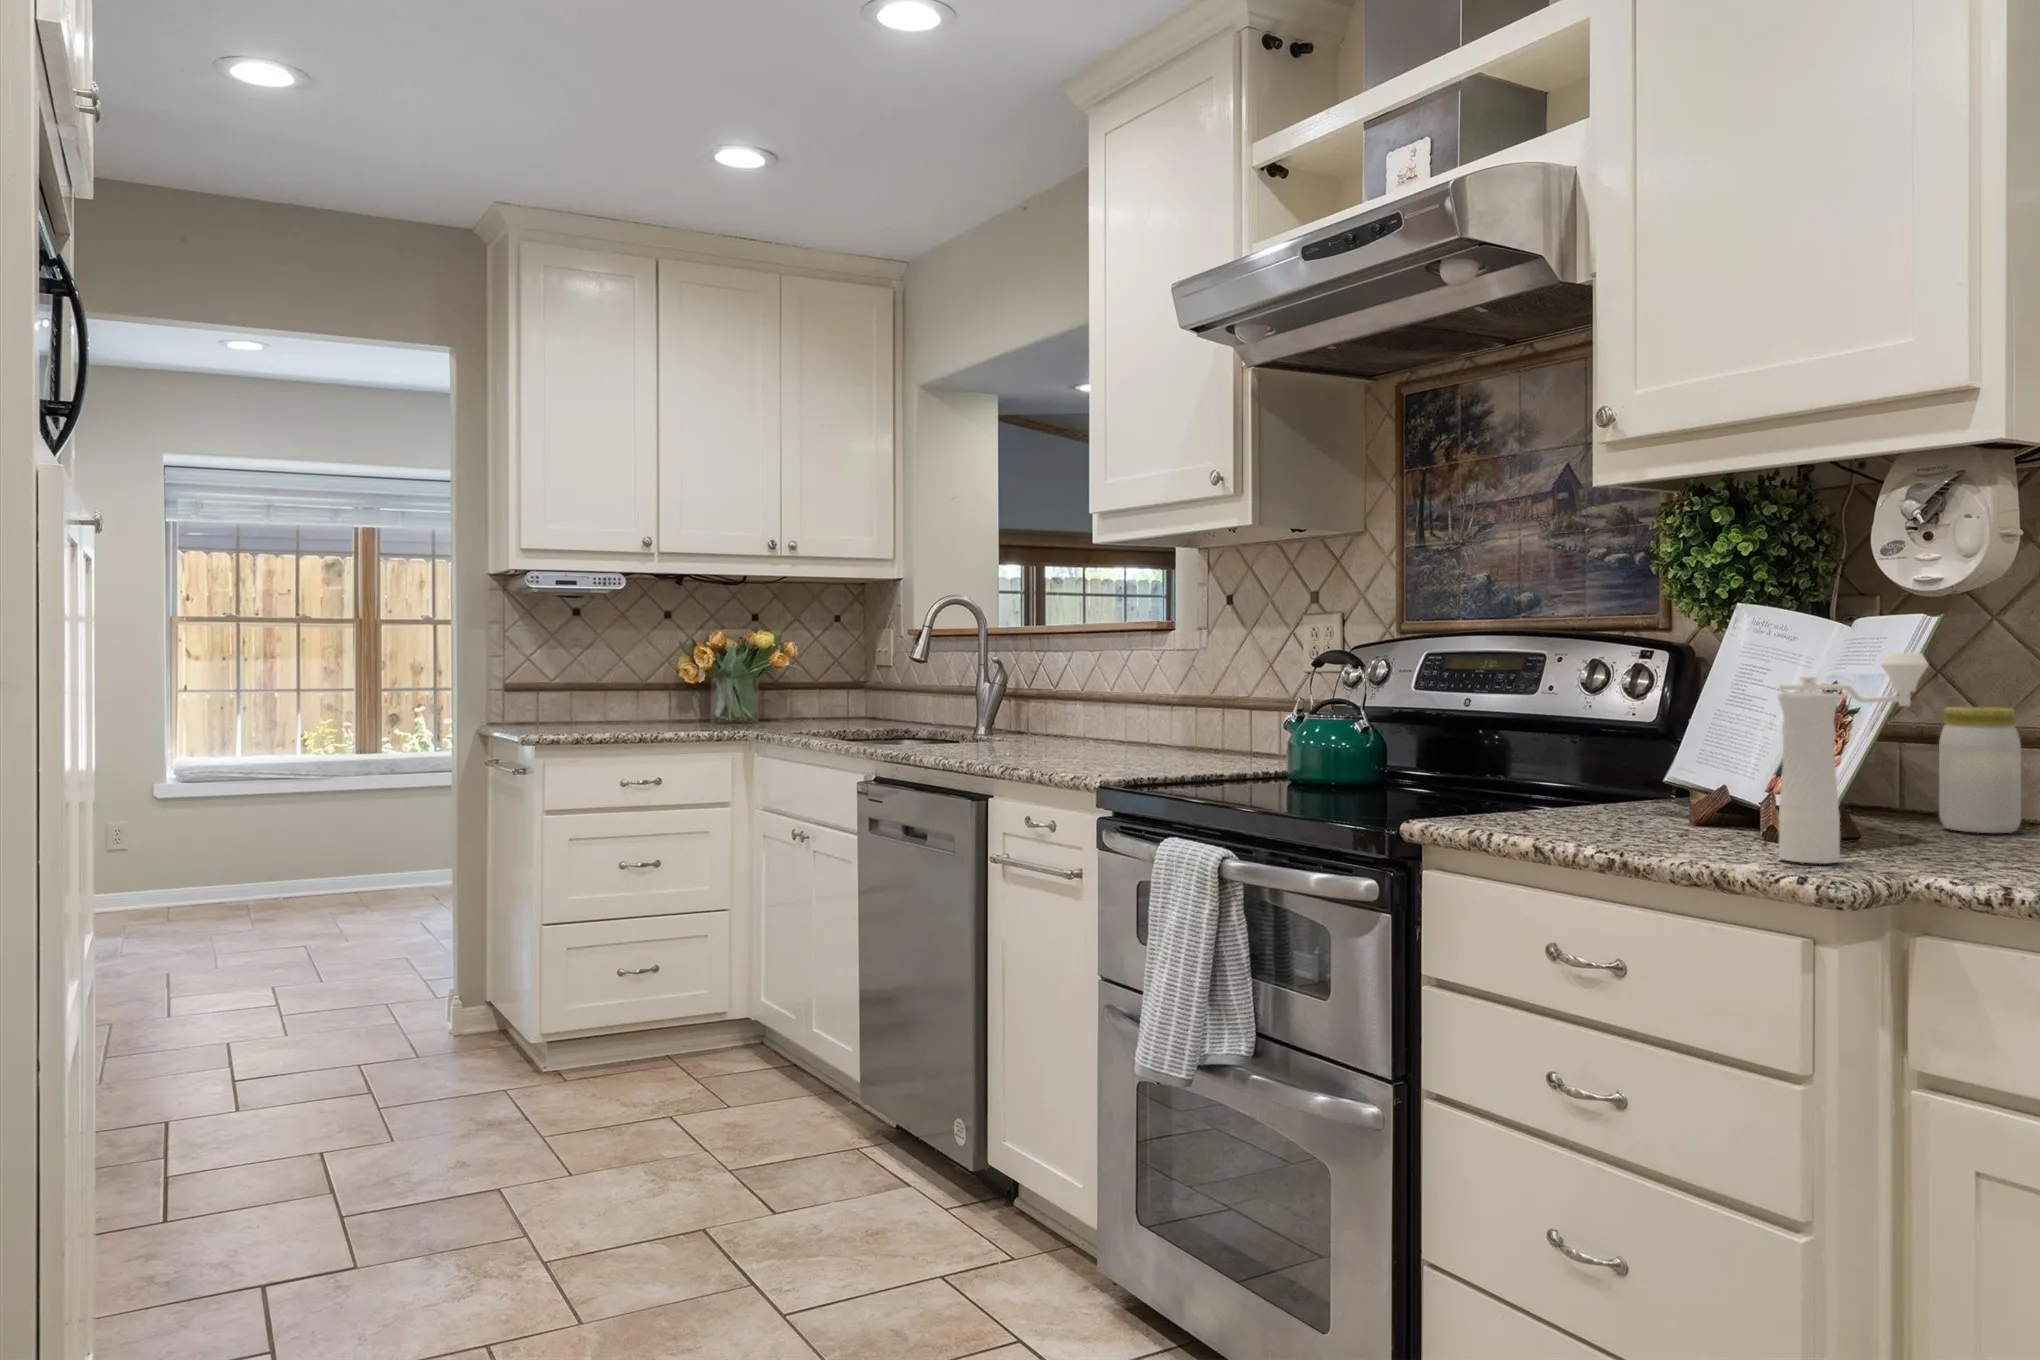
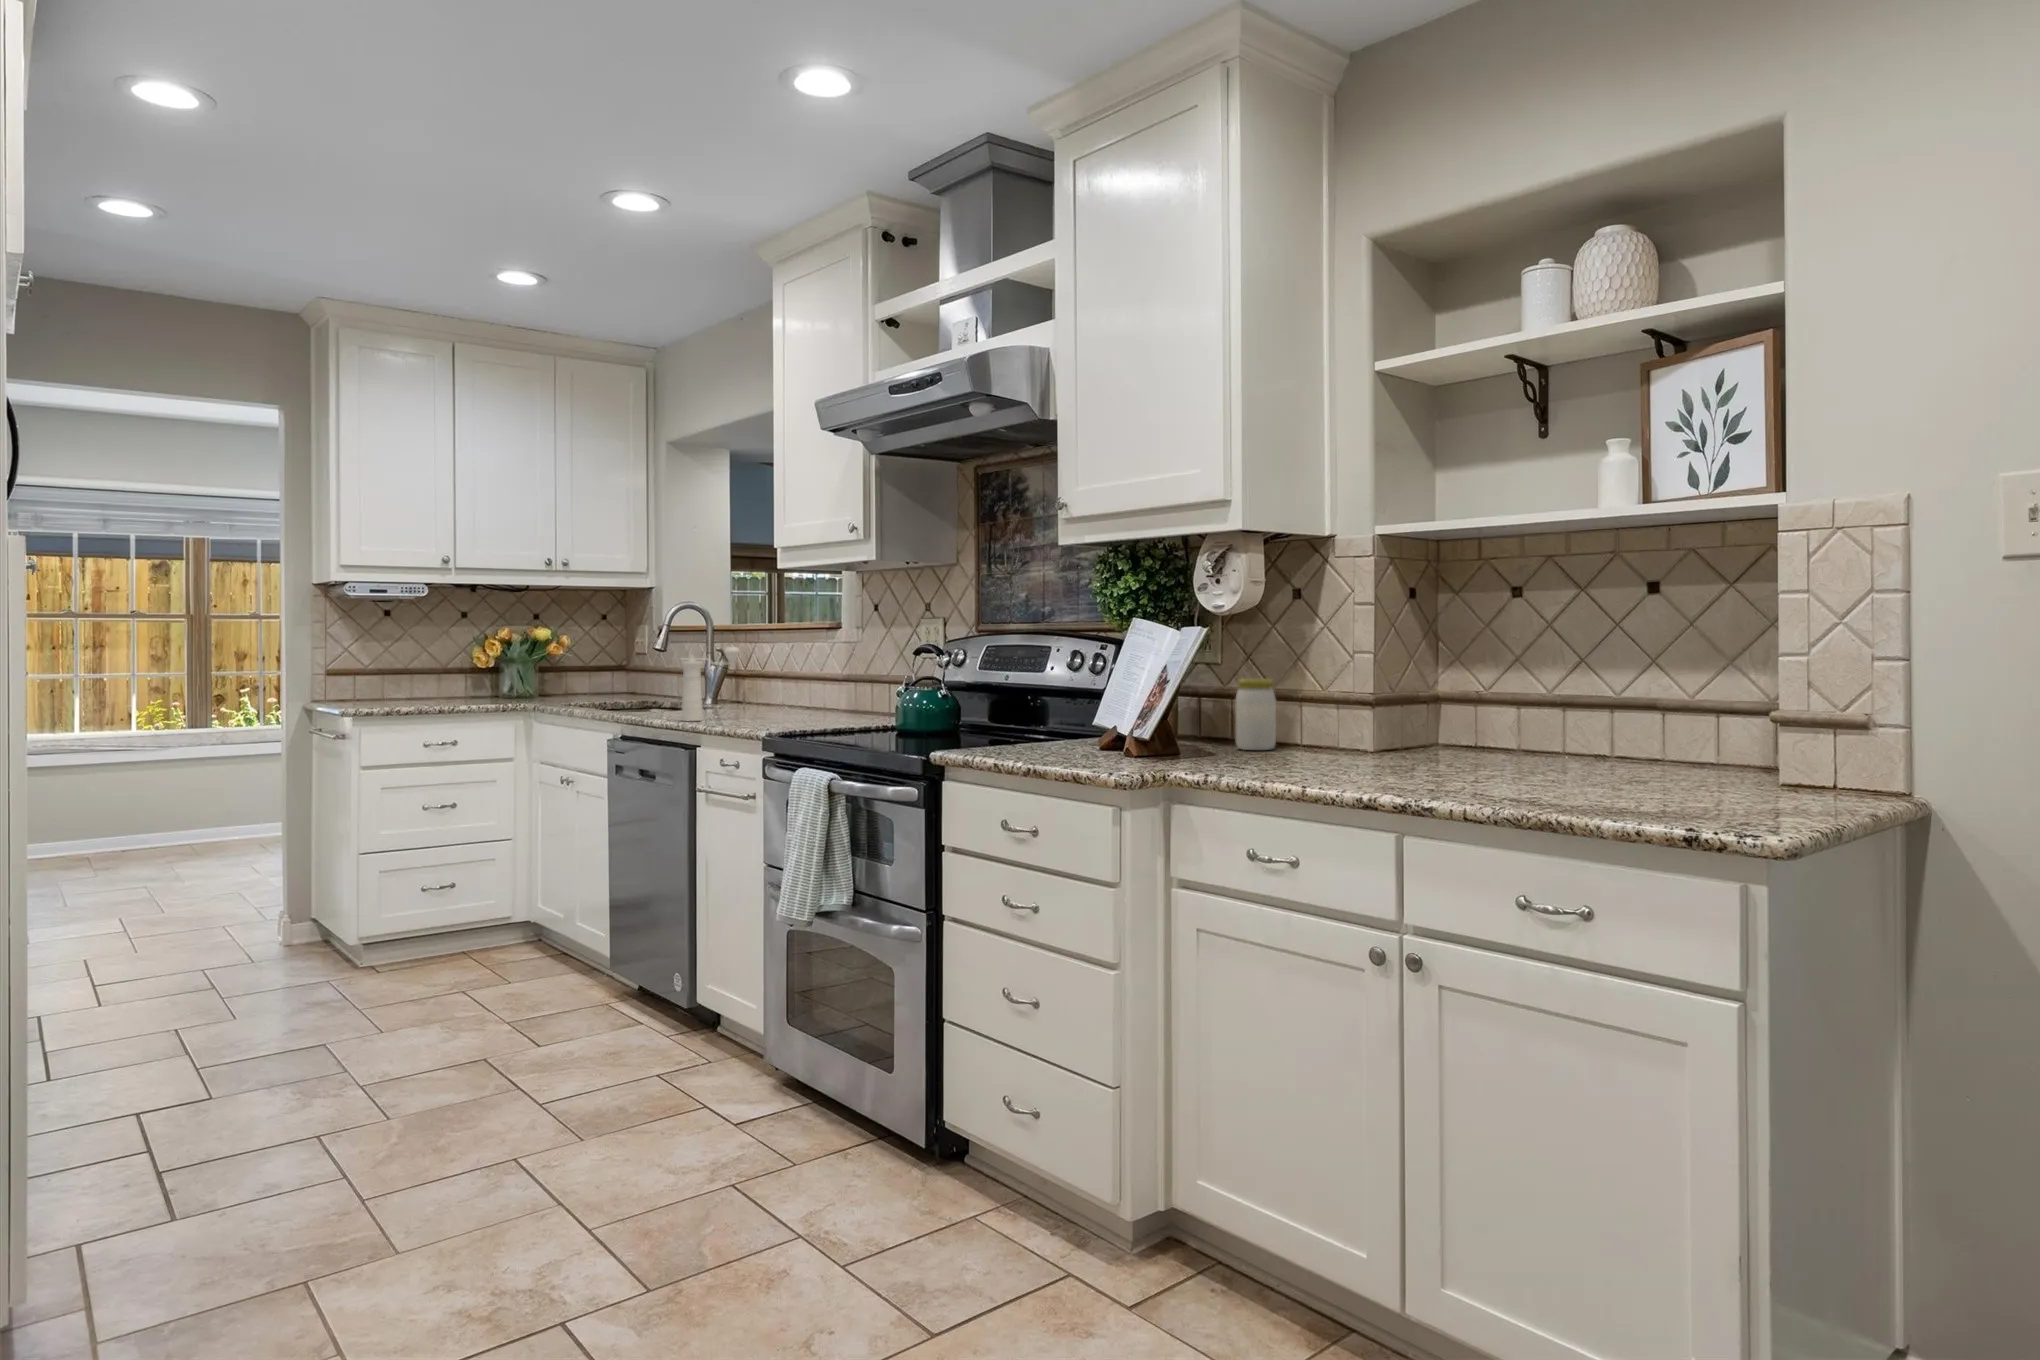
pepper mill: present [1778,653,1928,864] -> present [682,647,739,721]

